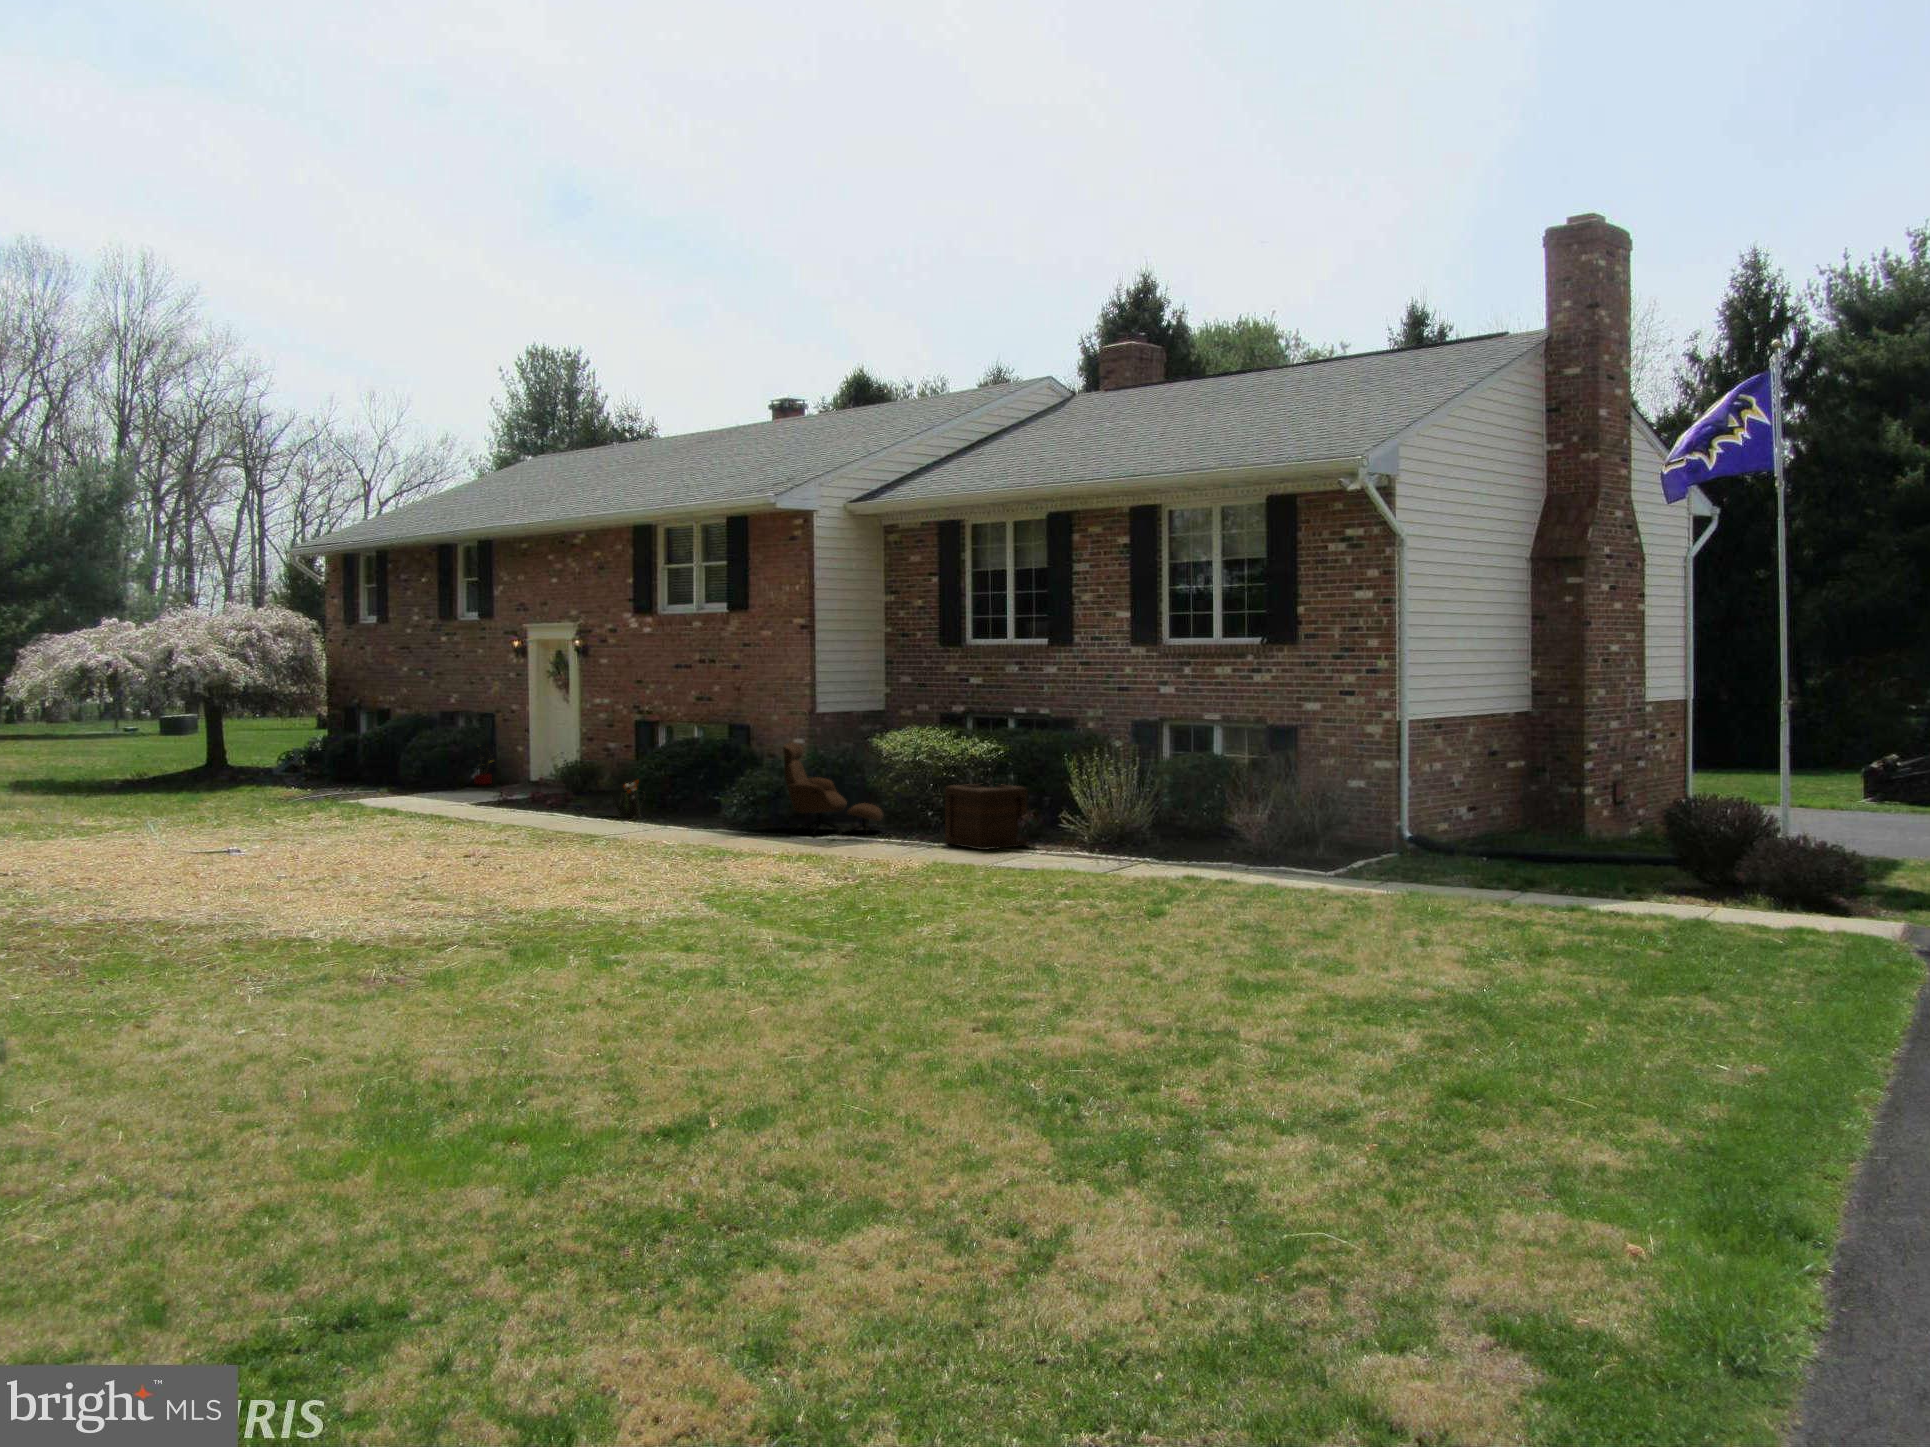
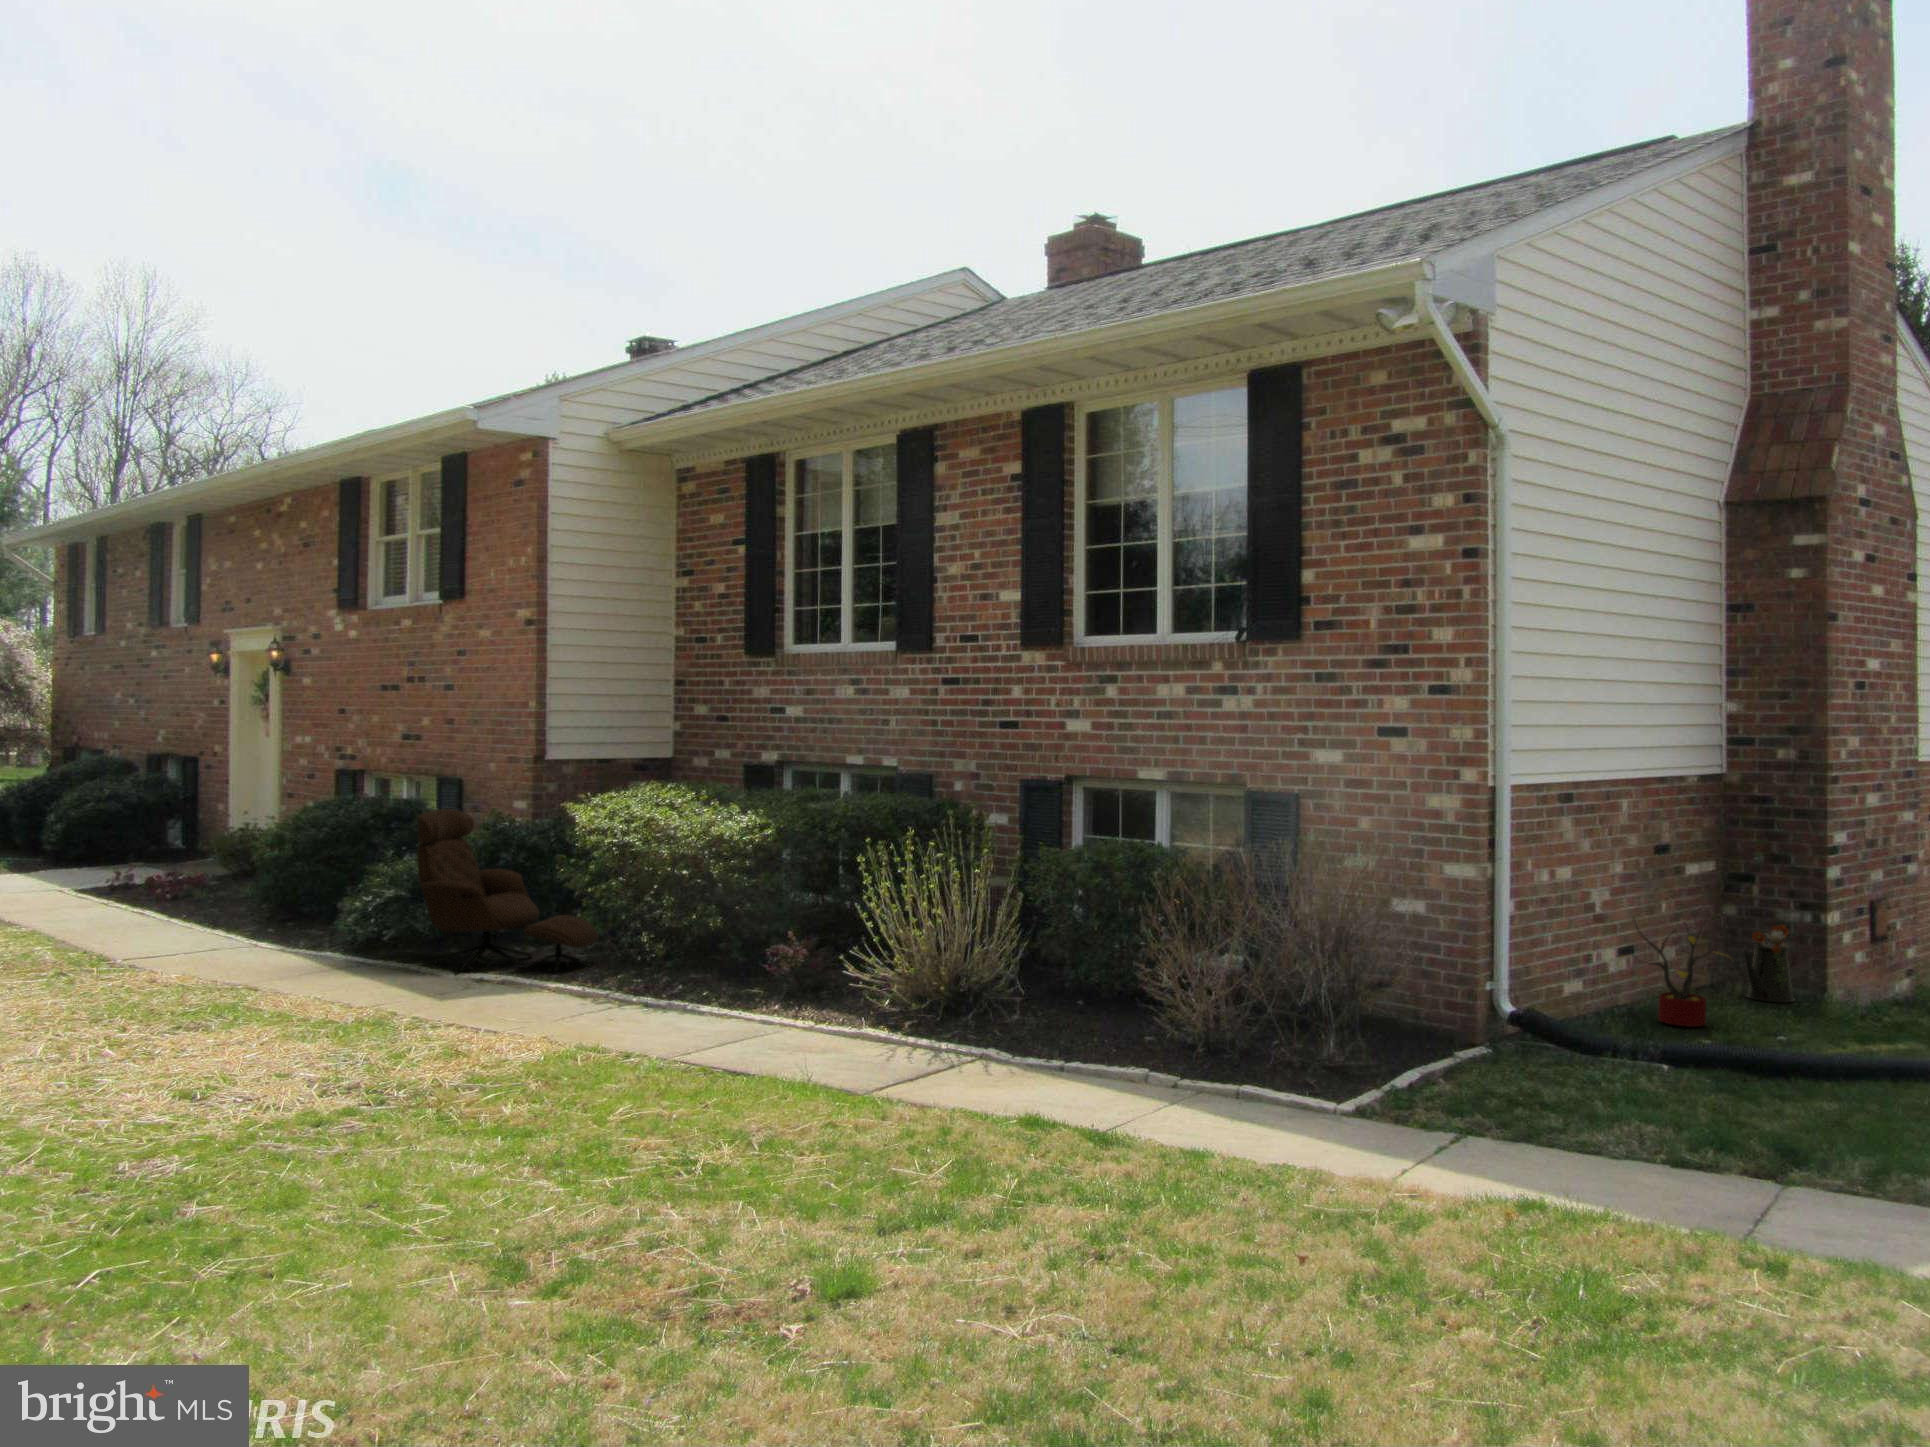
decorative plant: present [474,748,493,785] -> present [1636,919,1720,1027]
watering can: present [611,780,640,818] -> present [1744,925,1794,1003]
wooden crate: present [945,784,1028,850] -> none [658,888,805,1017]

